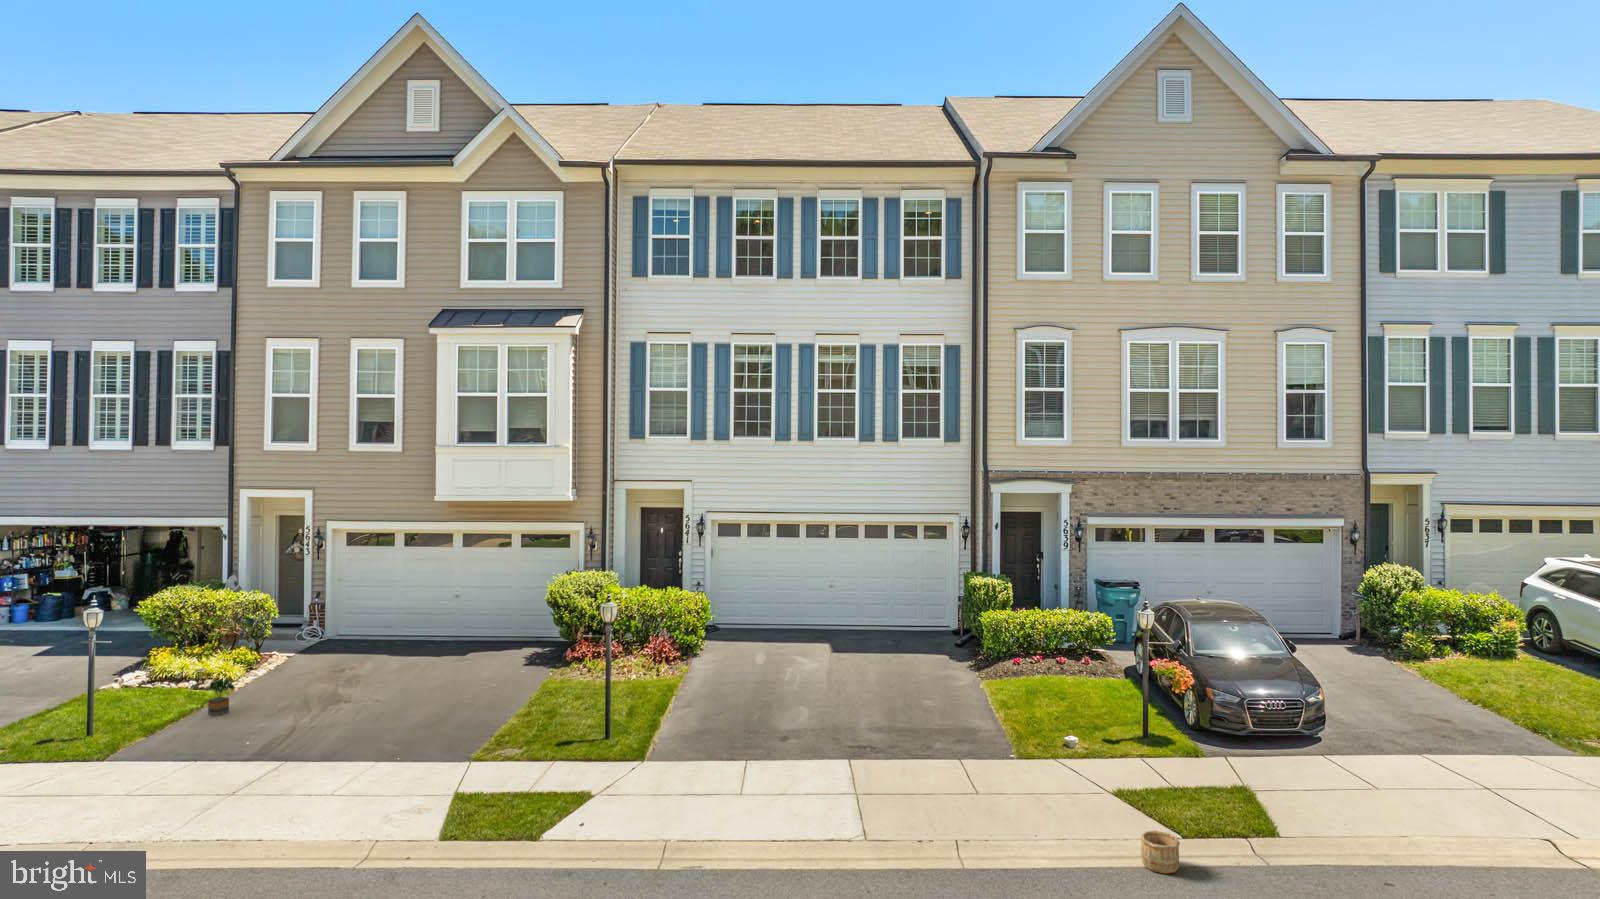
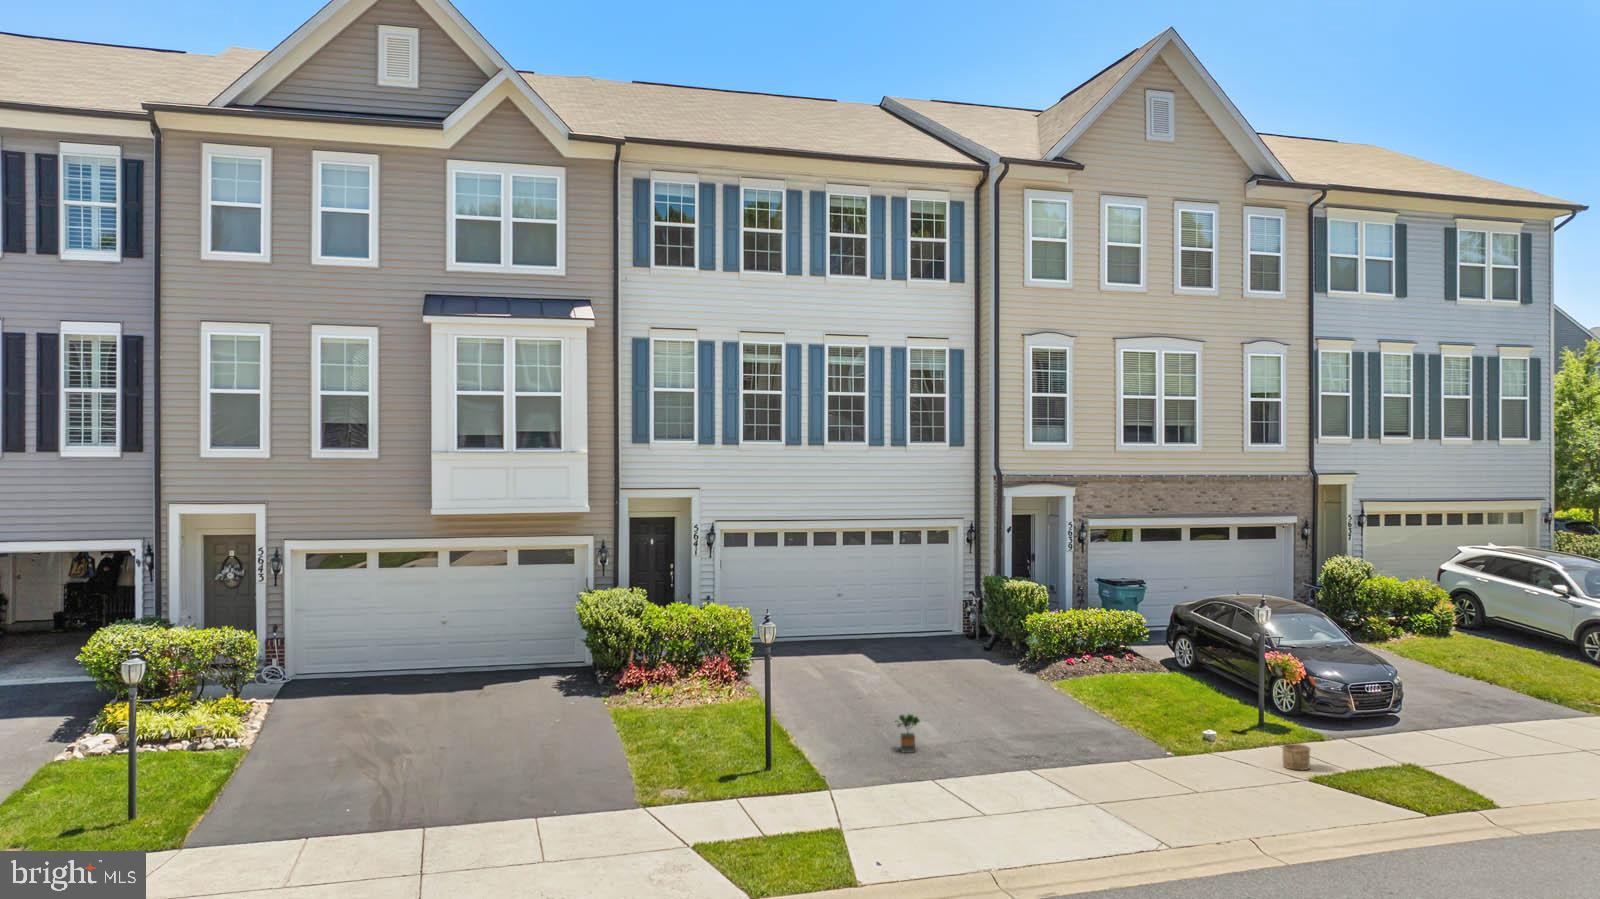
potted tree: present [205,680,235,716] -> present [895,715,920,753]

